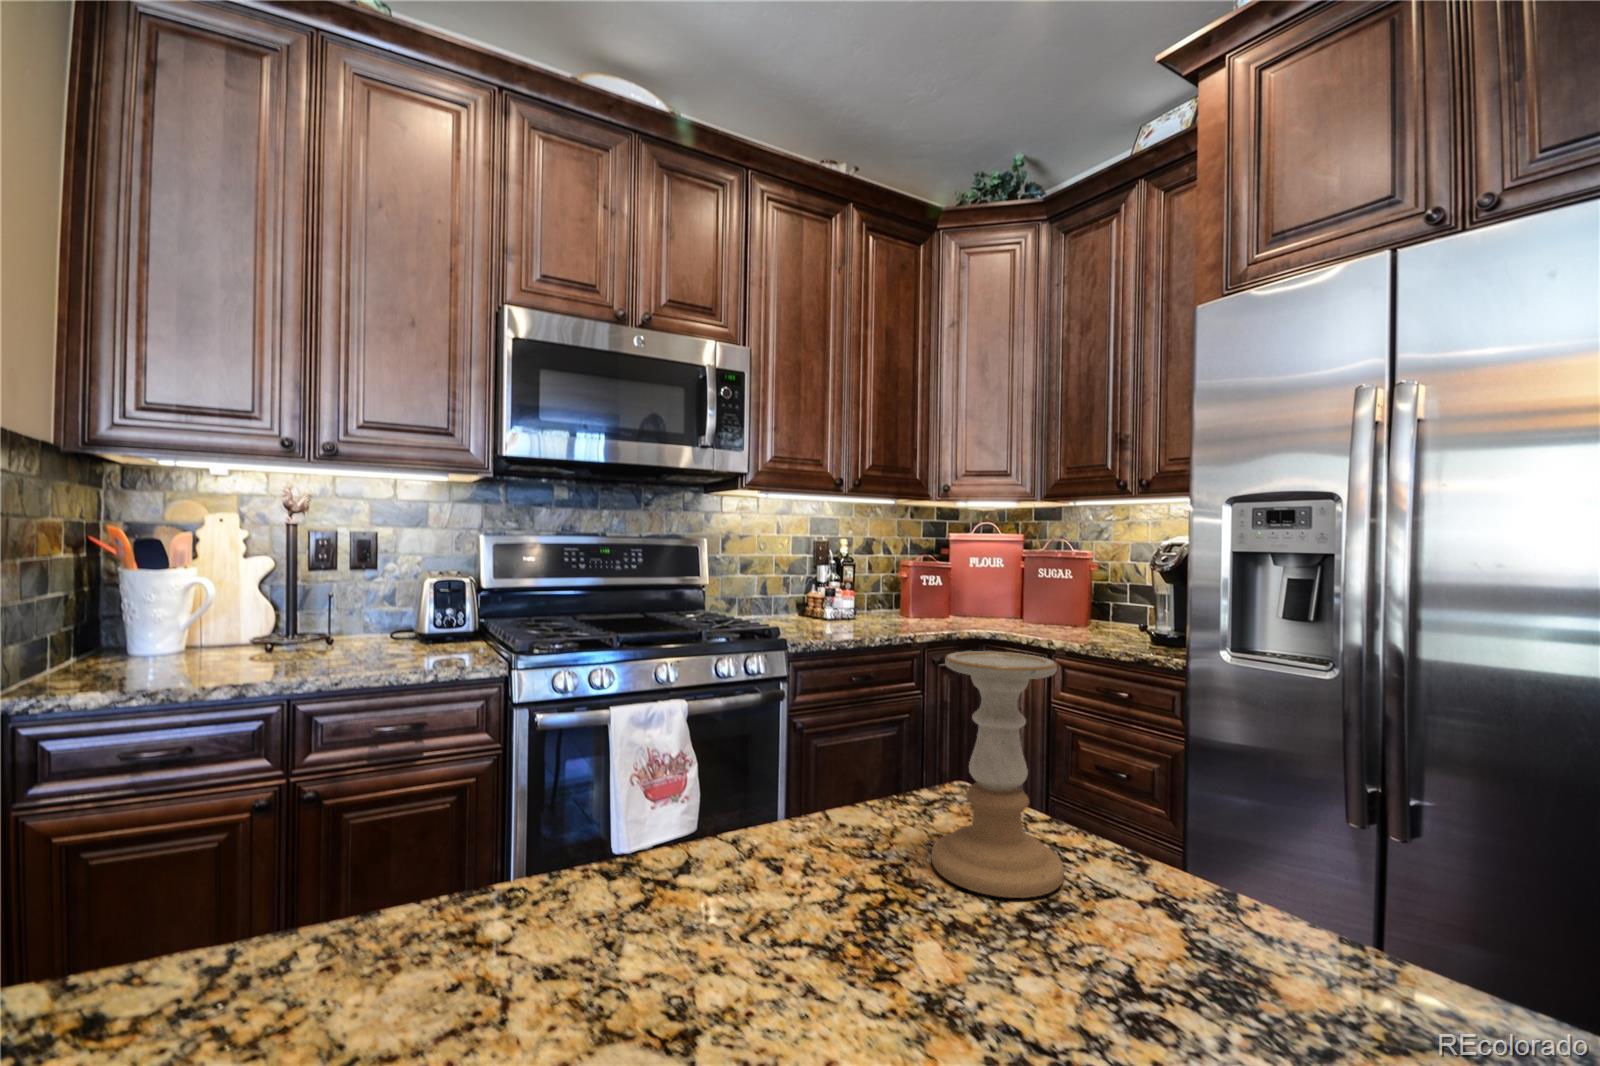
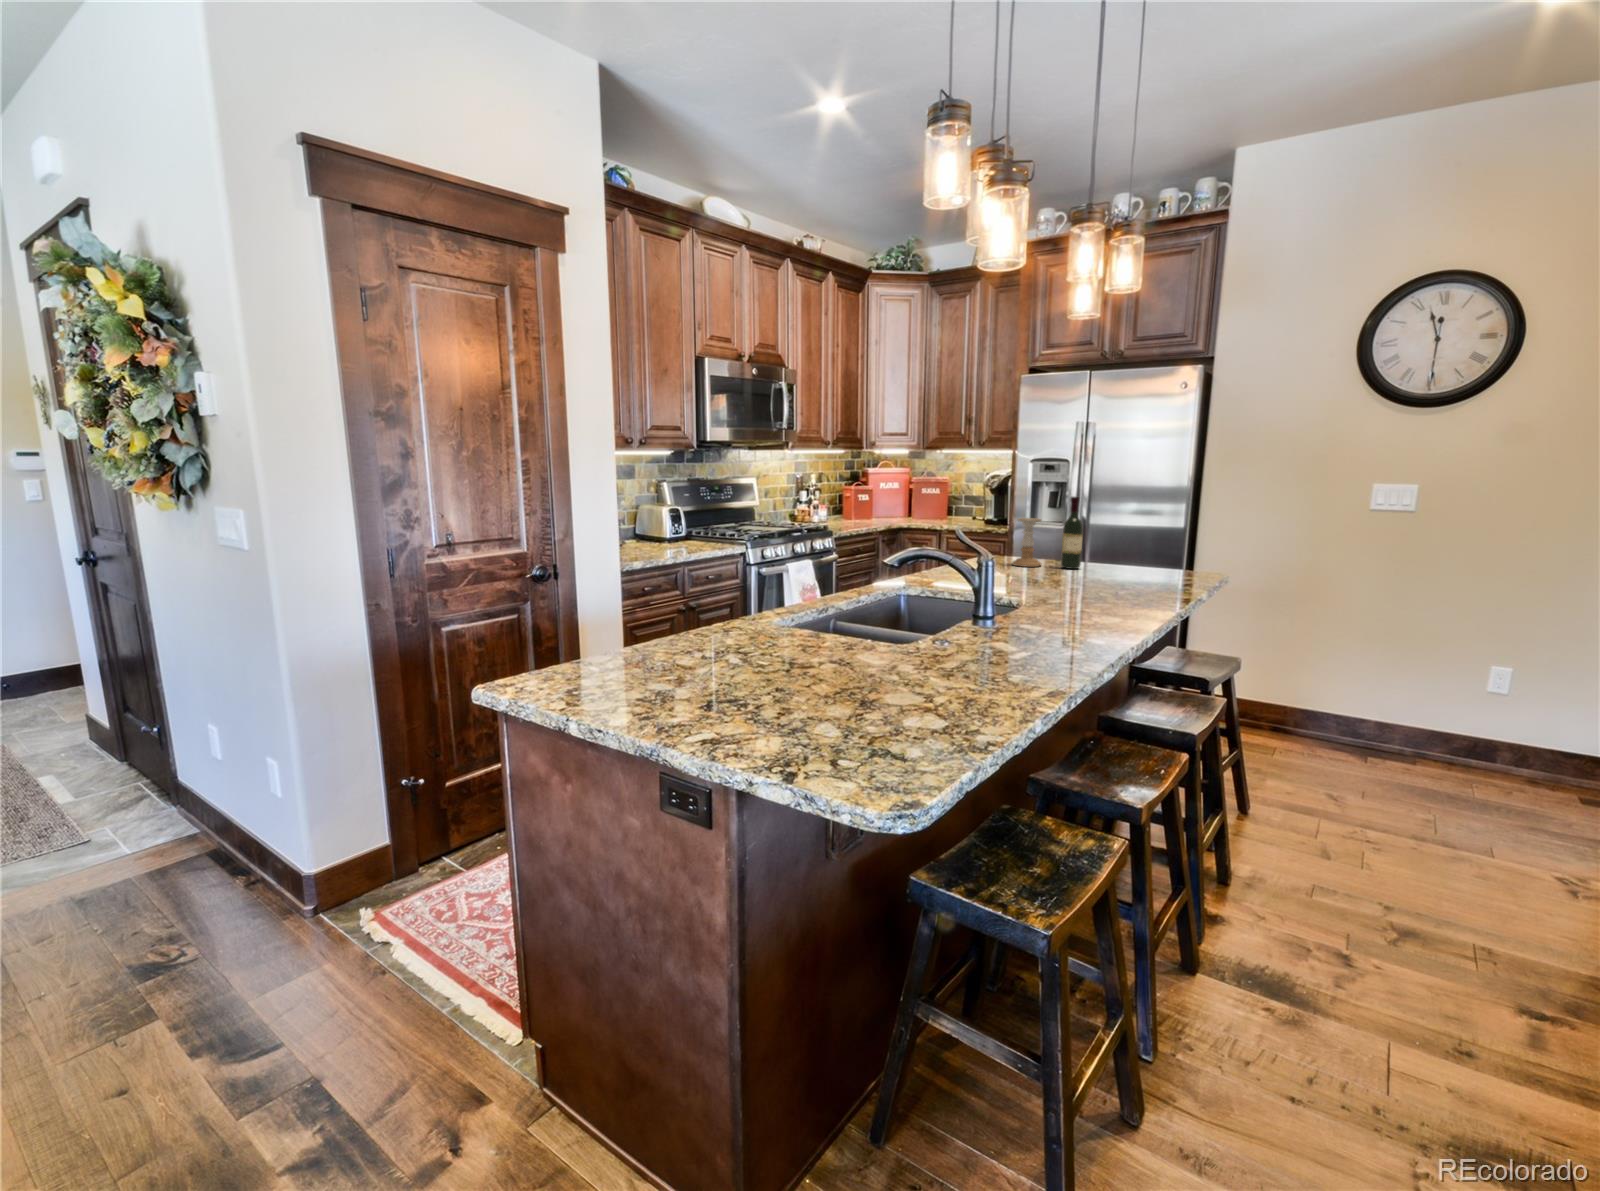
wine bottle: none [1140,562,1258,977] -> present [1061,497,1083,569]

